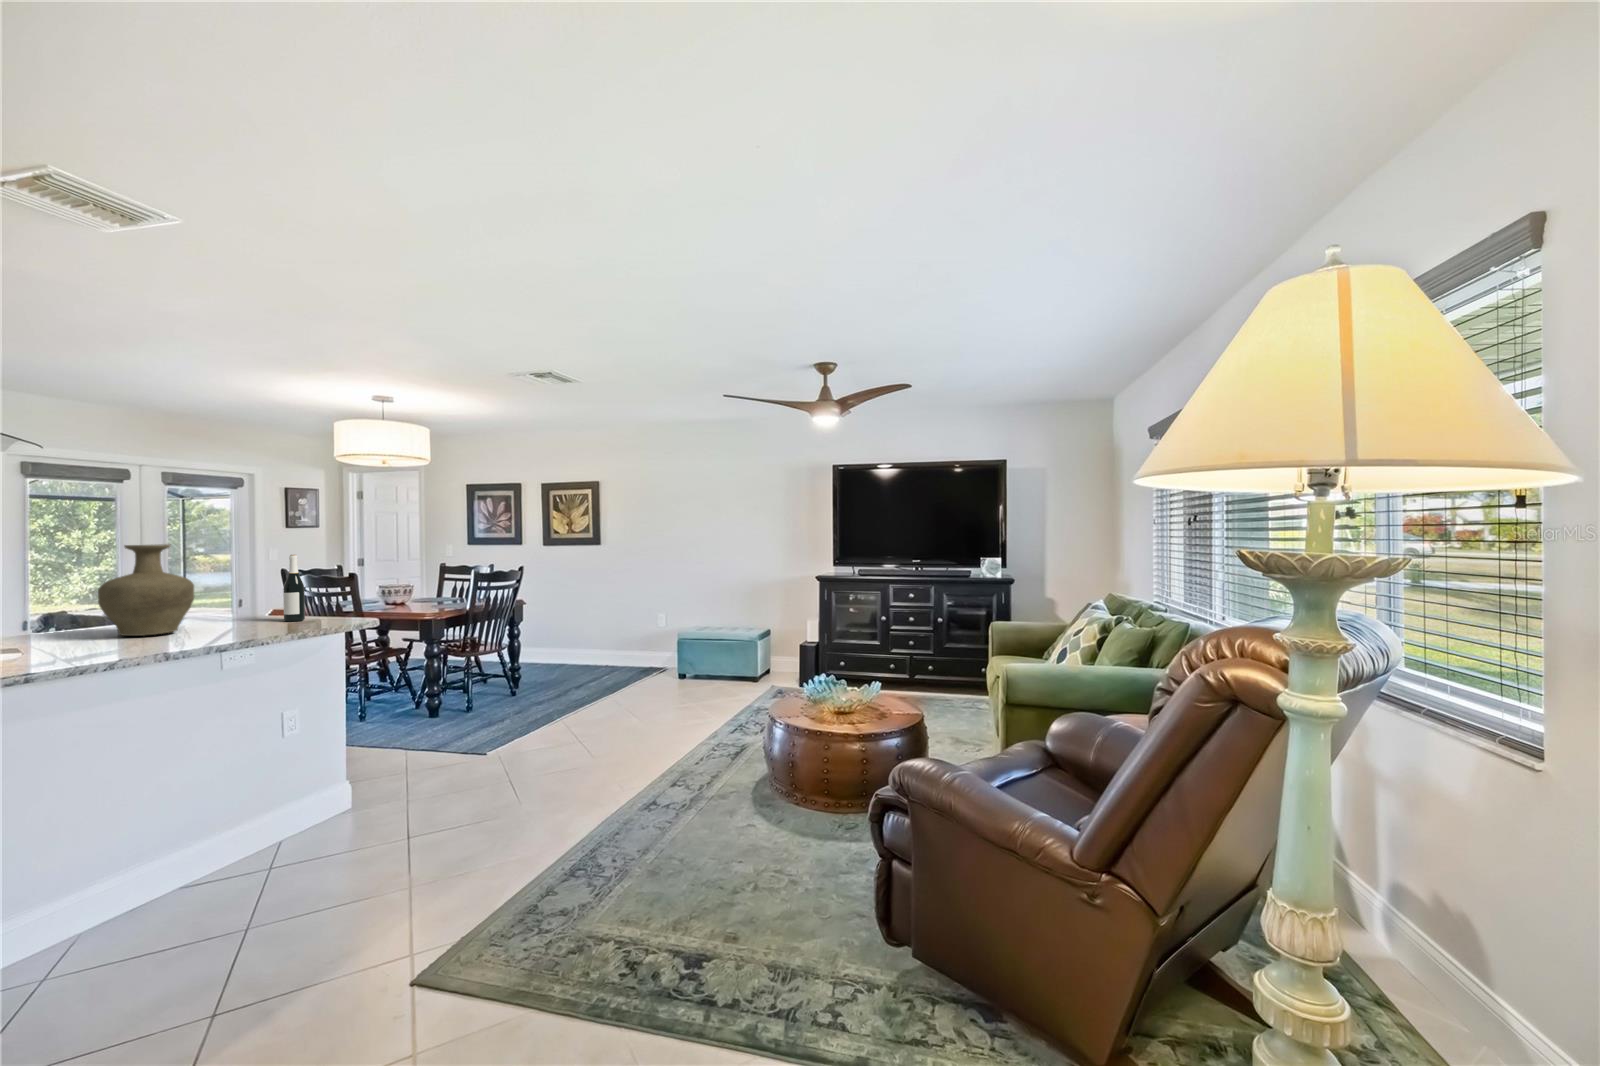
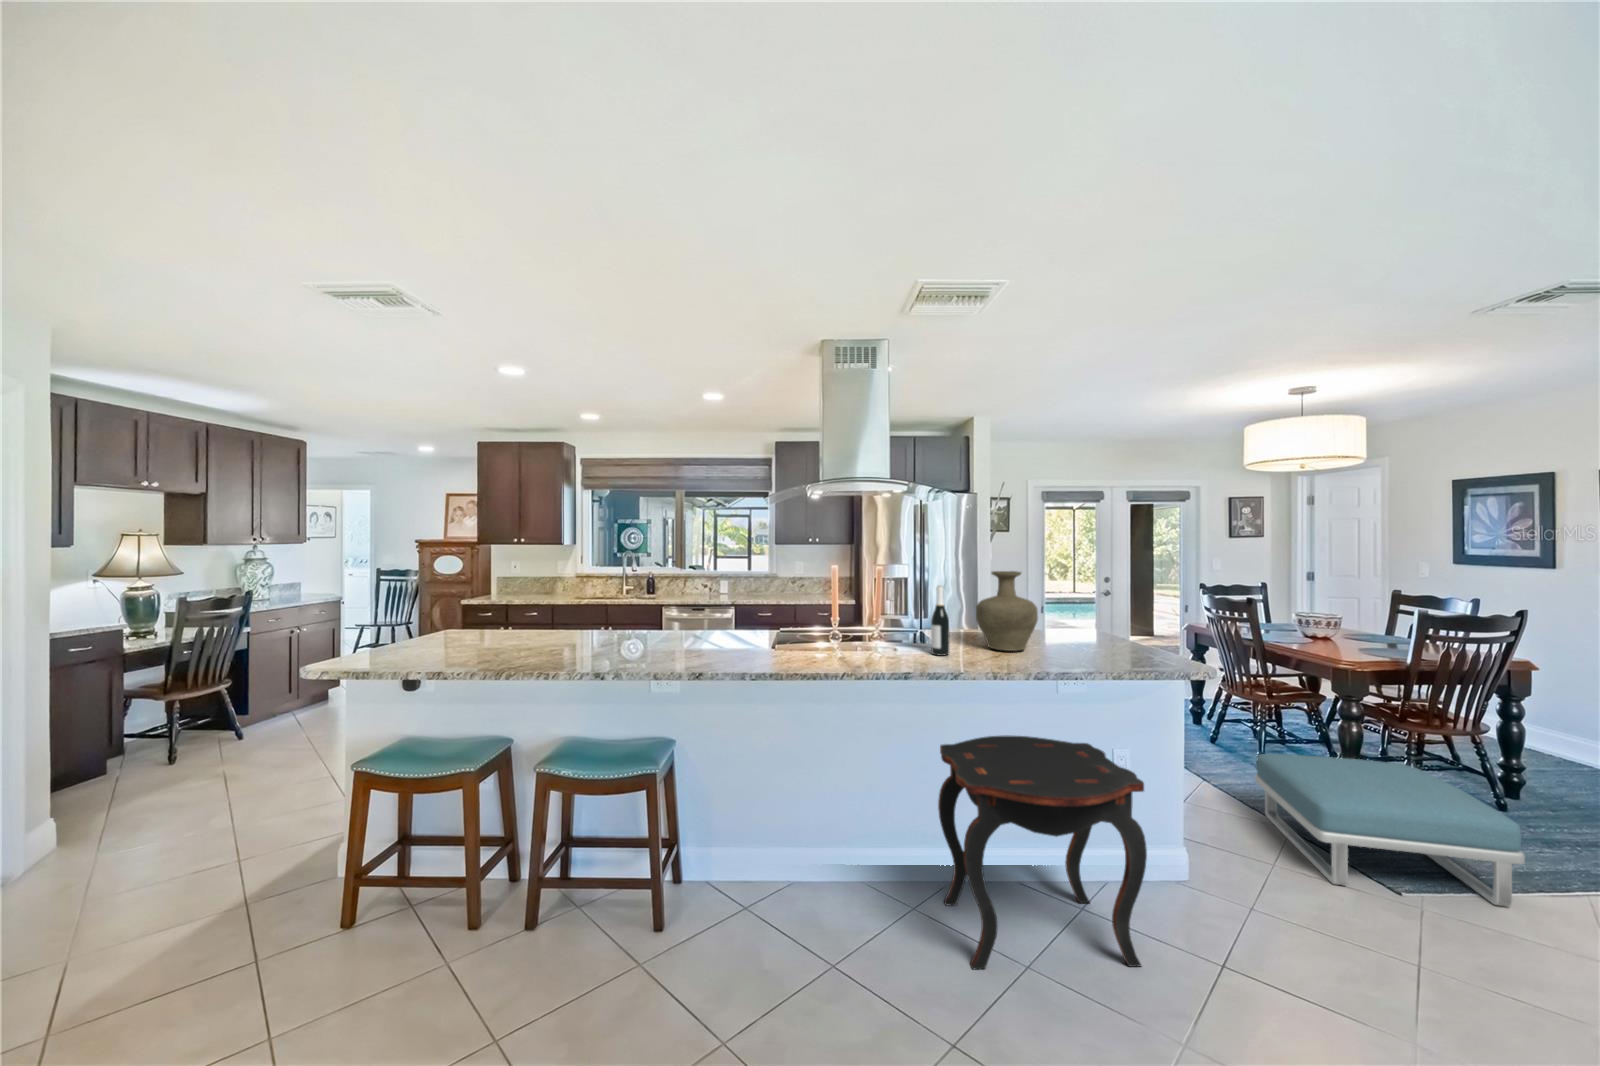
wine bottle: present [283,555,305,622] -> present [931,586,949,656]
footstool: none [379,676,539,764] -> present [1255,754,1525,907]
side table: none [106,701,362,945] -> present [938,735,1147,969]

